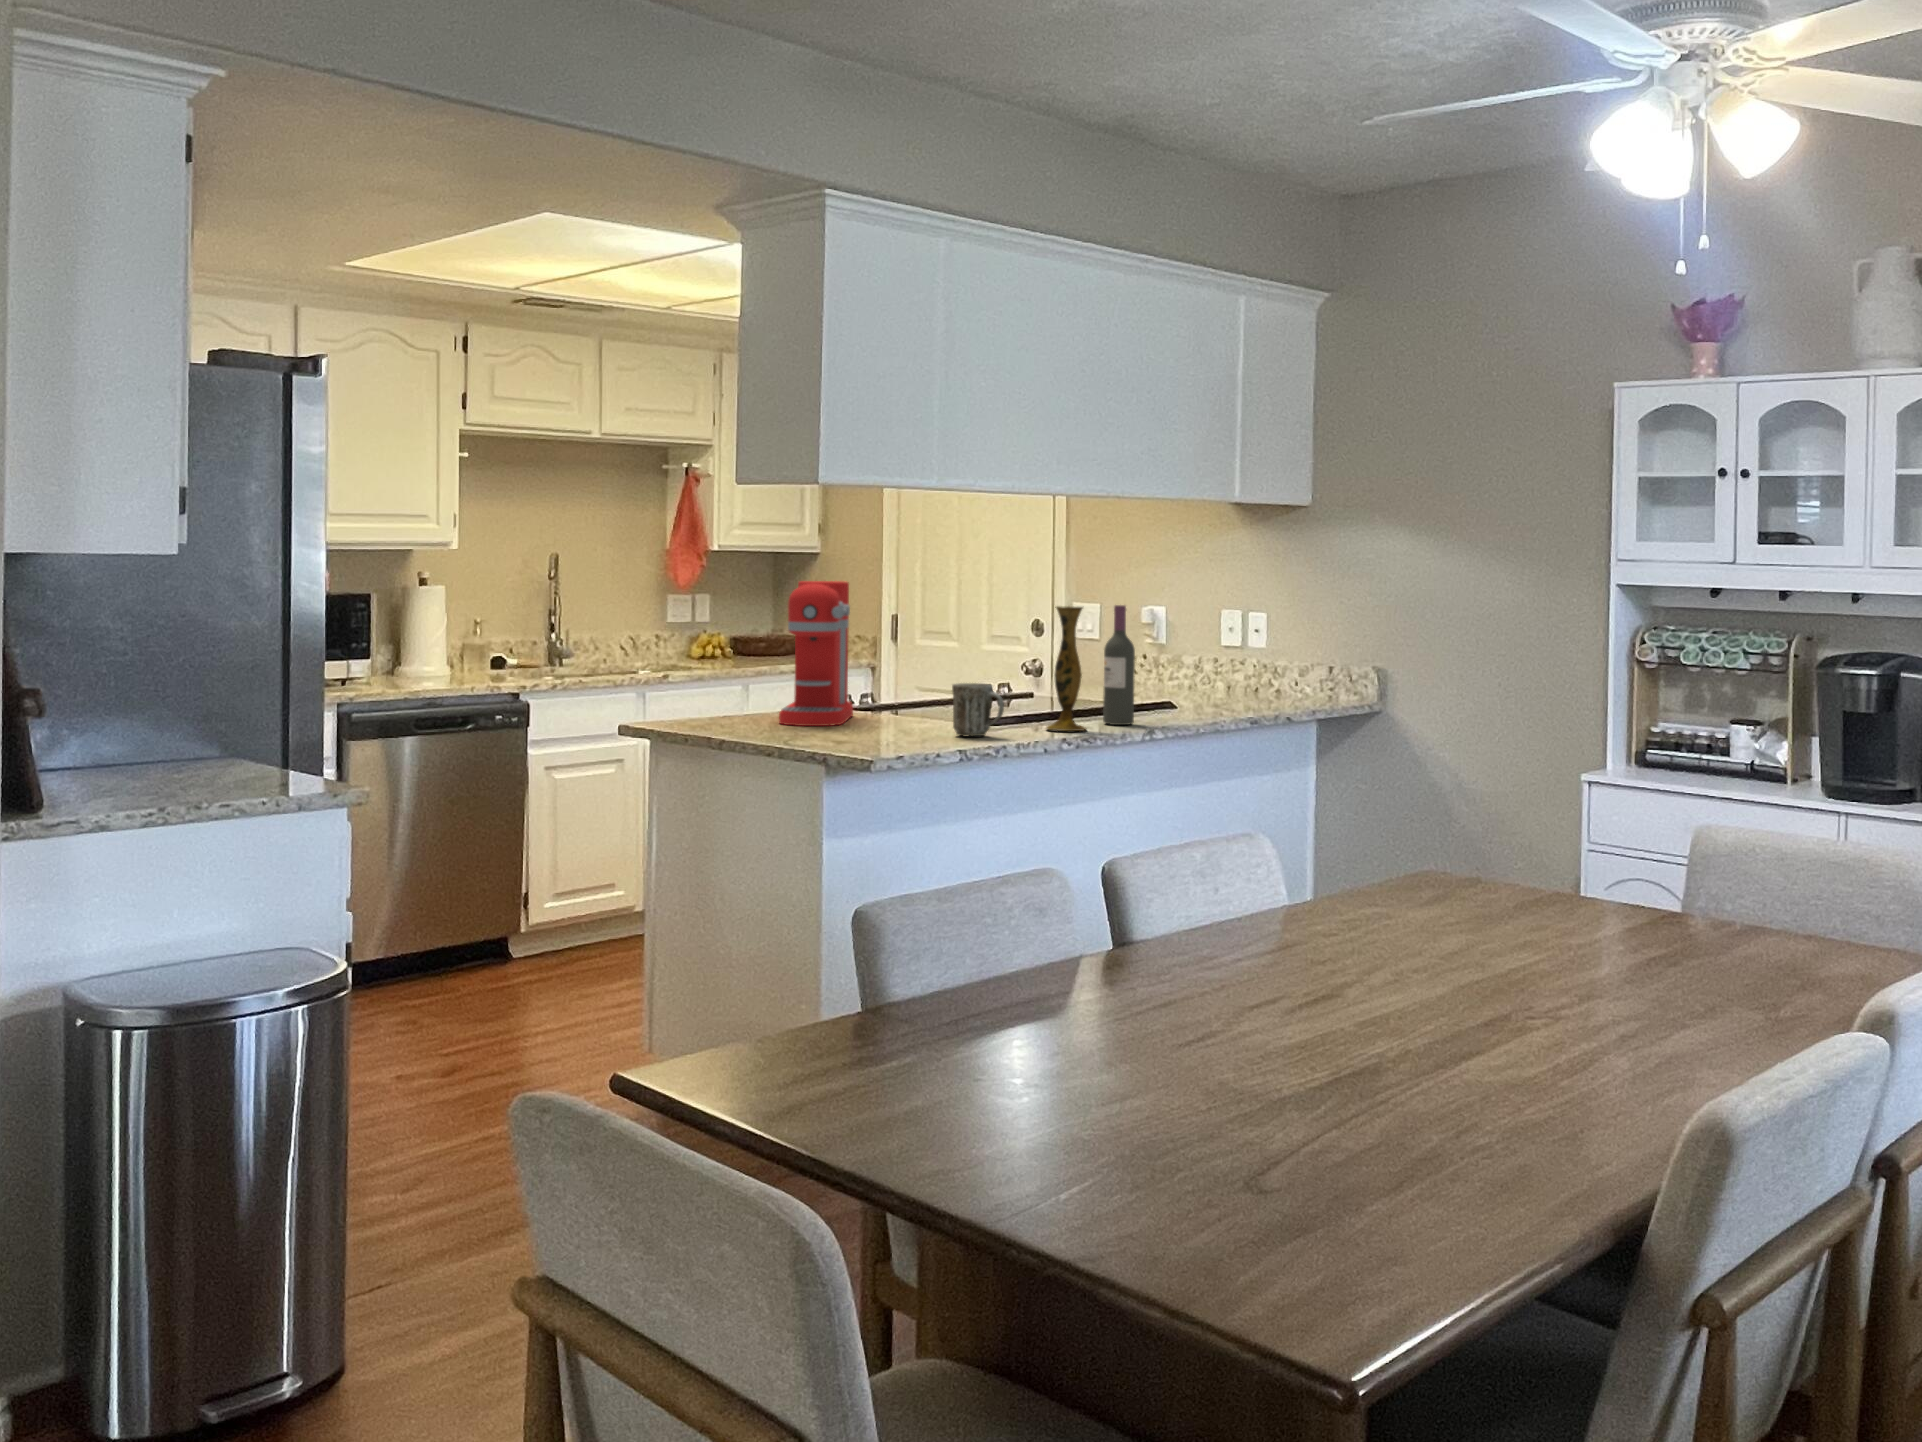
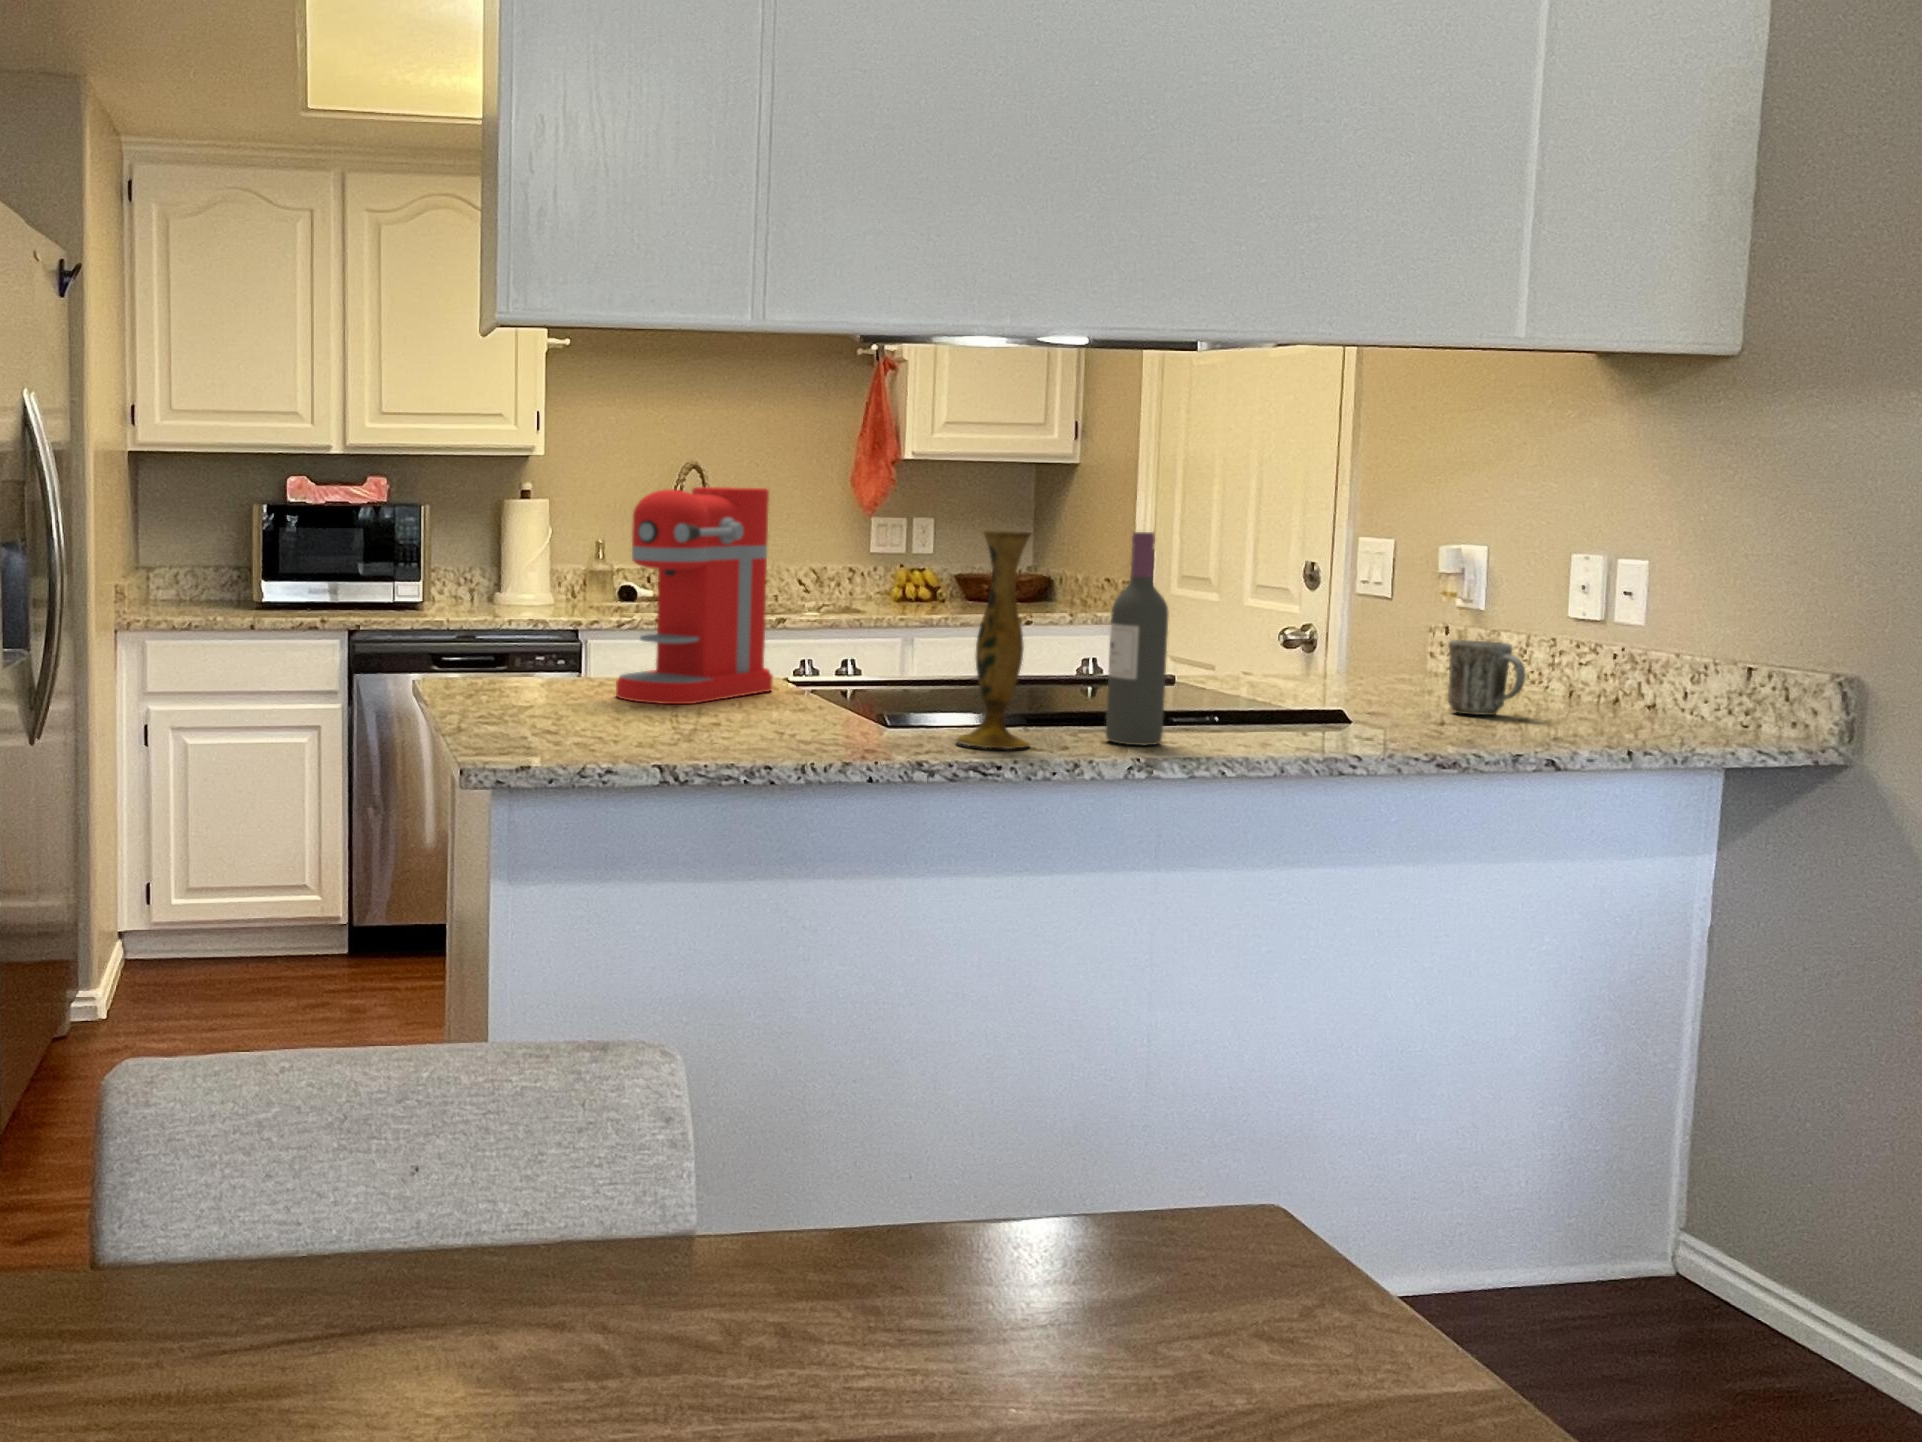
mug: present [952,683,1004,736] -> present [1447,640,1526,715]

